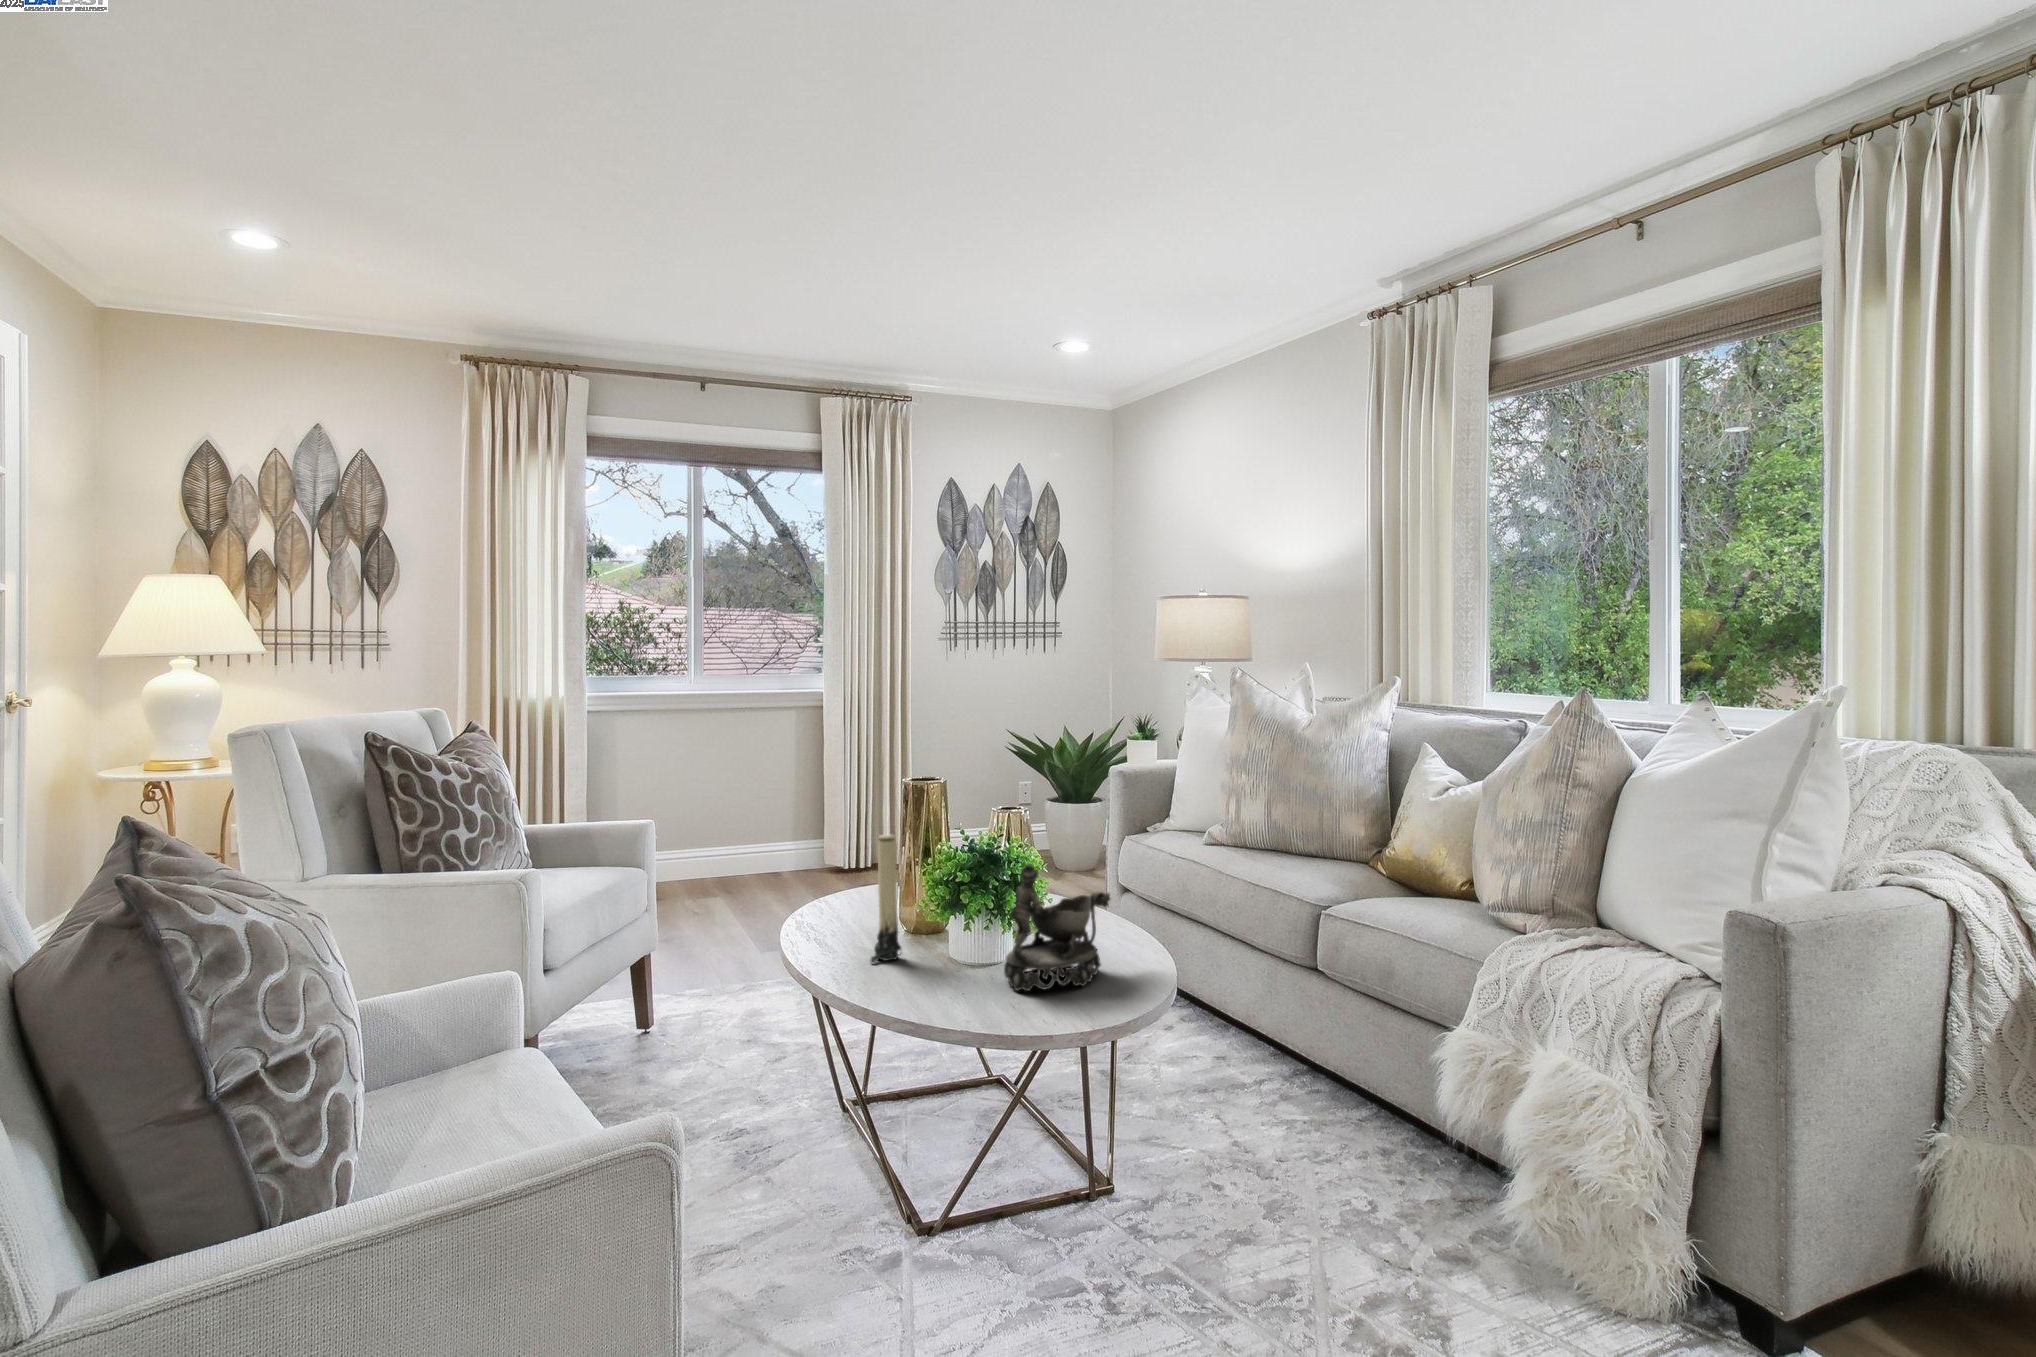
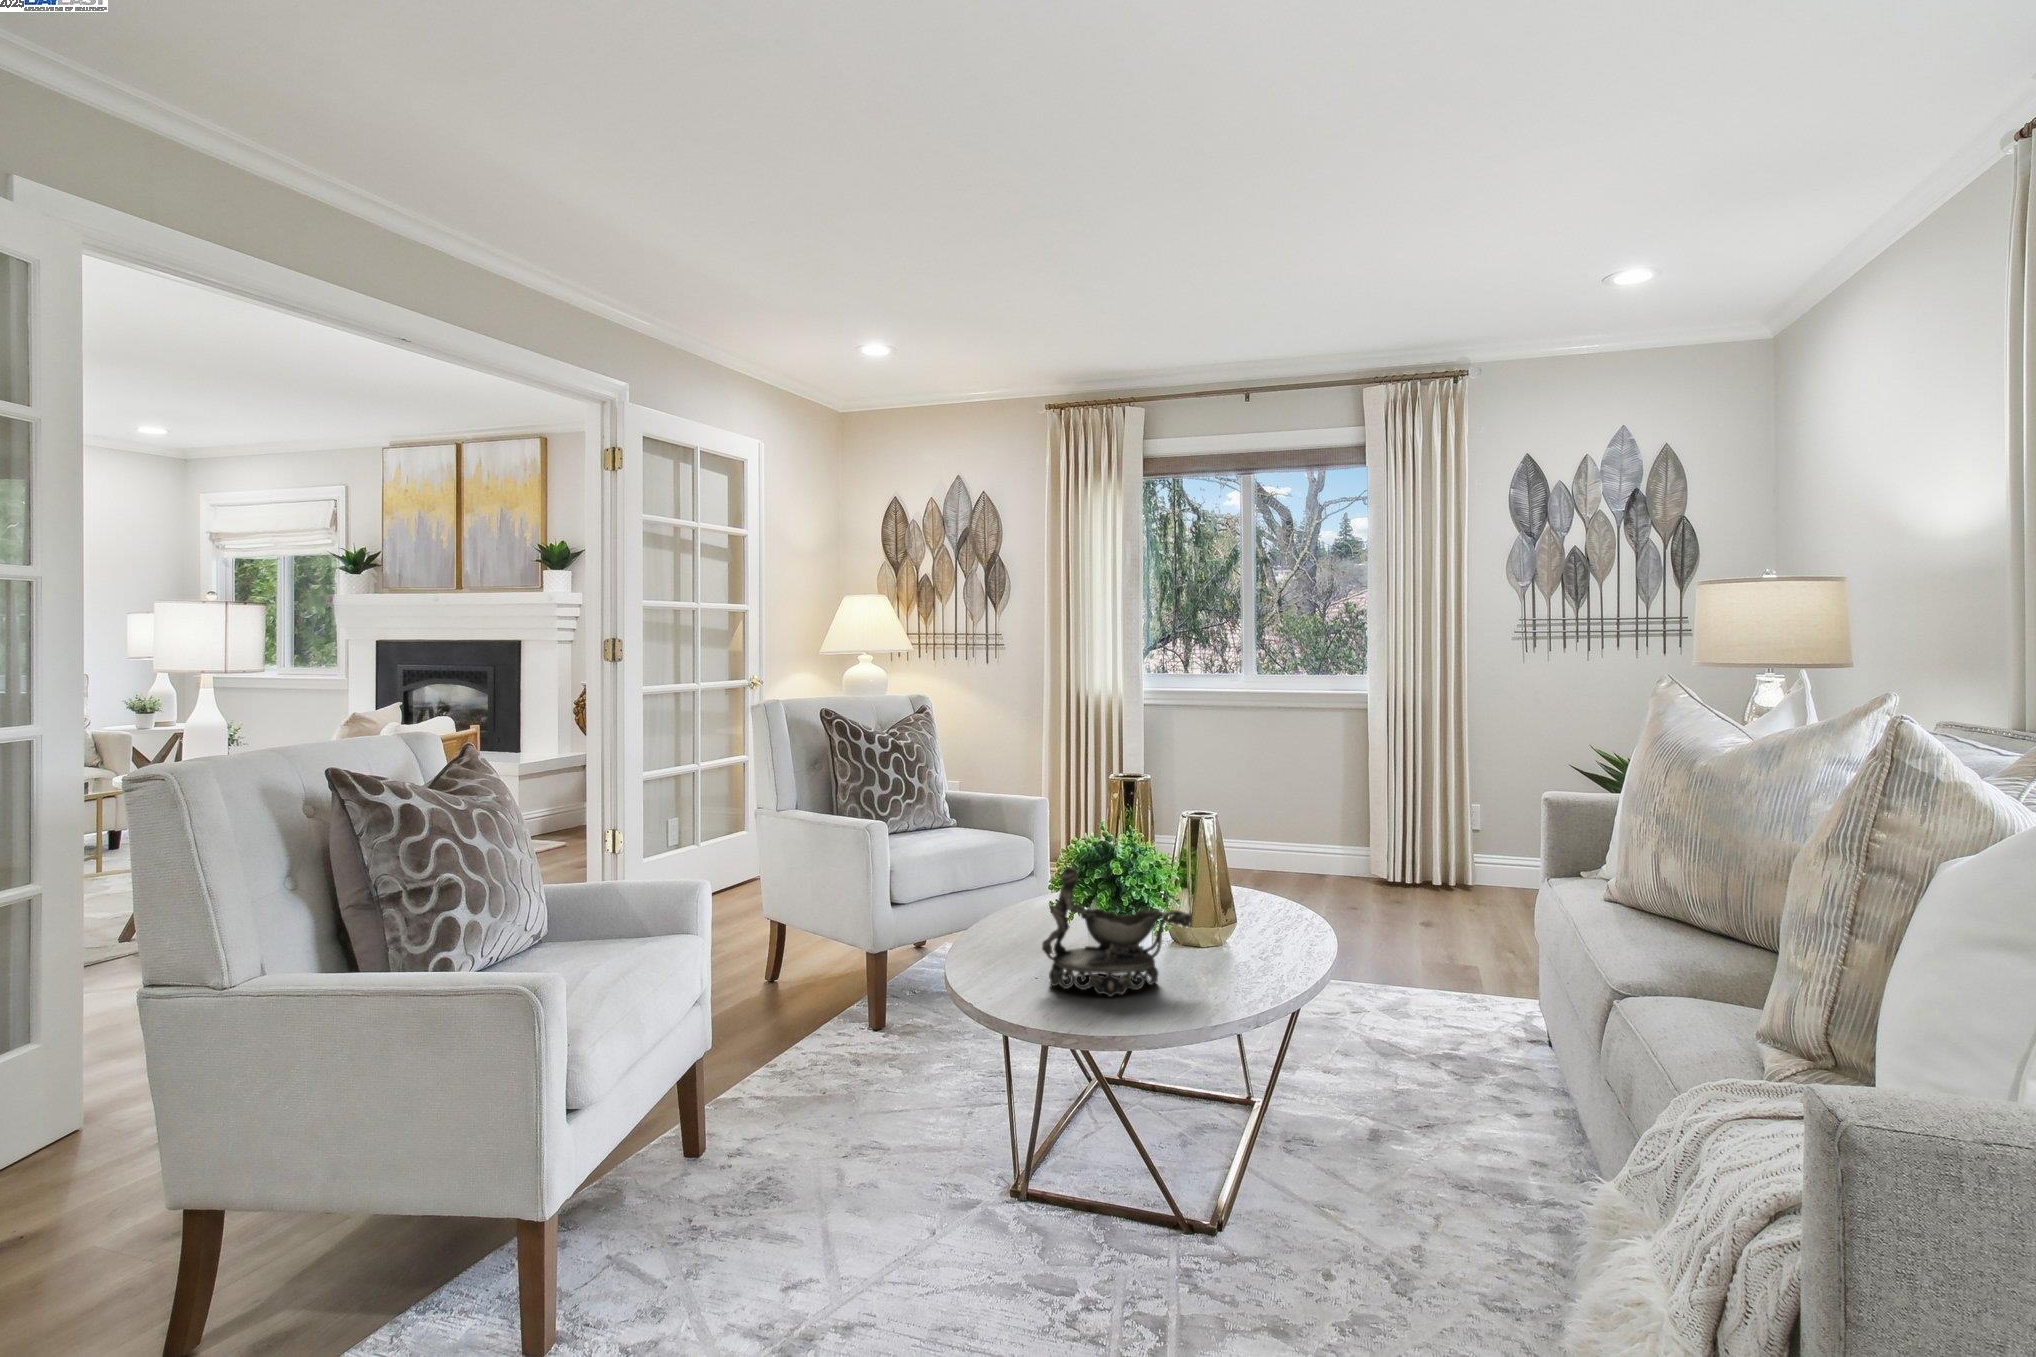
candle: present [871,835,901,963] -> none [1007,825,1040,939]

